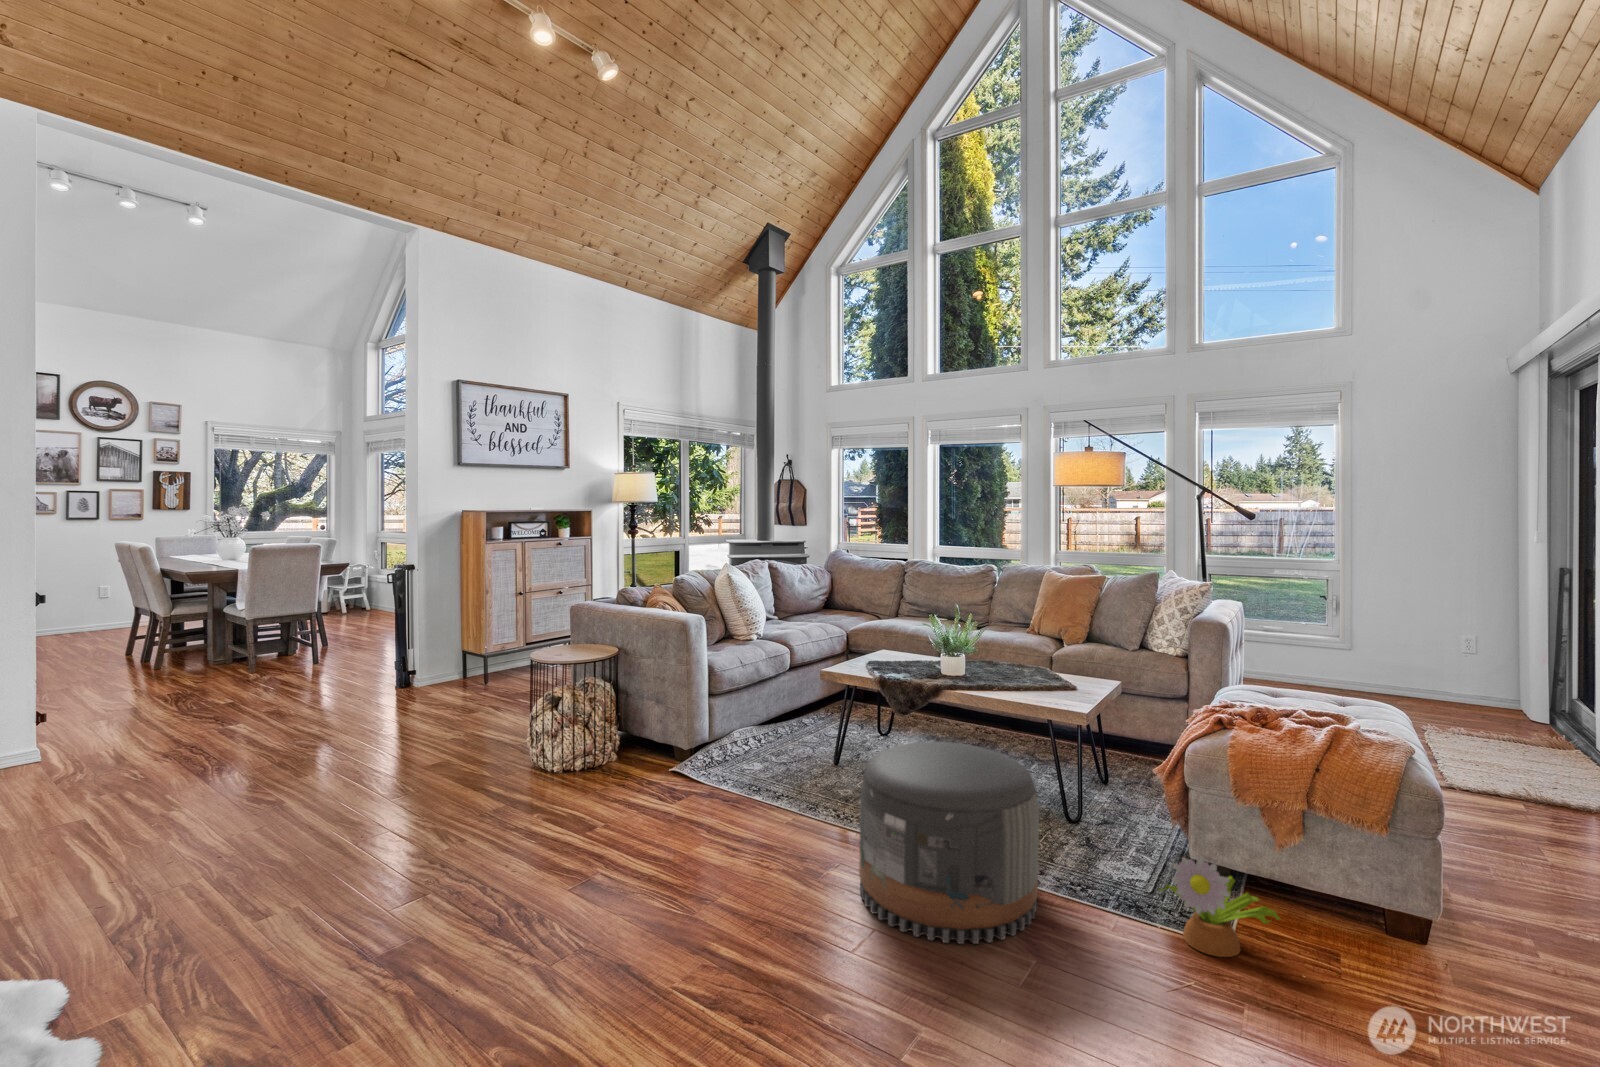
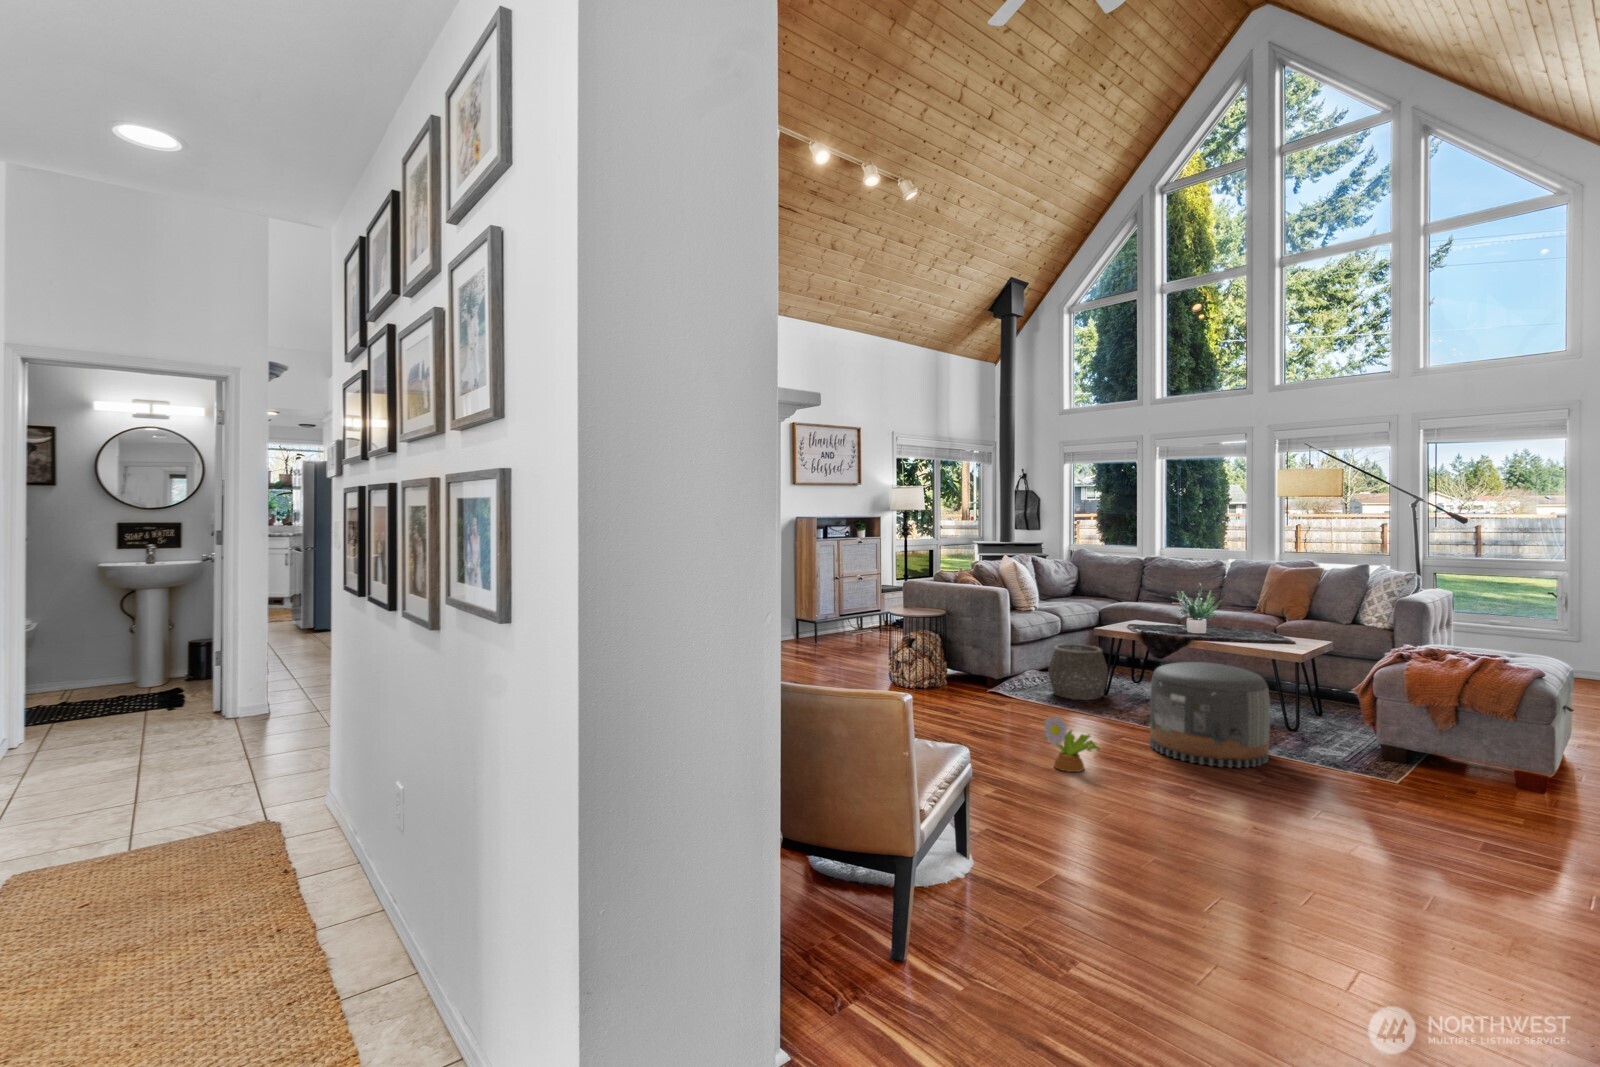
woven basket: none [750,693,833,781] -> present [1049,644,1107,700]
decorative plant: present [1159,856,1280,957] -> present [1044,715,1100,772]

